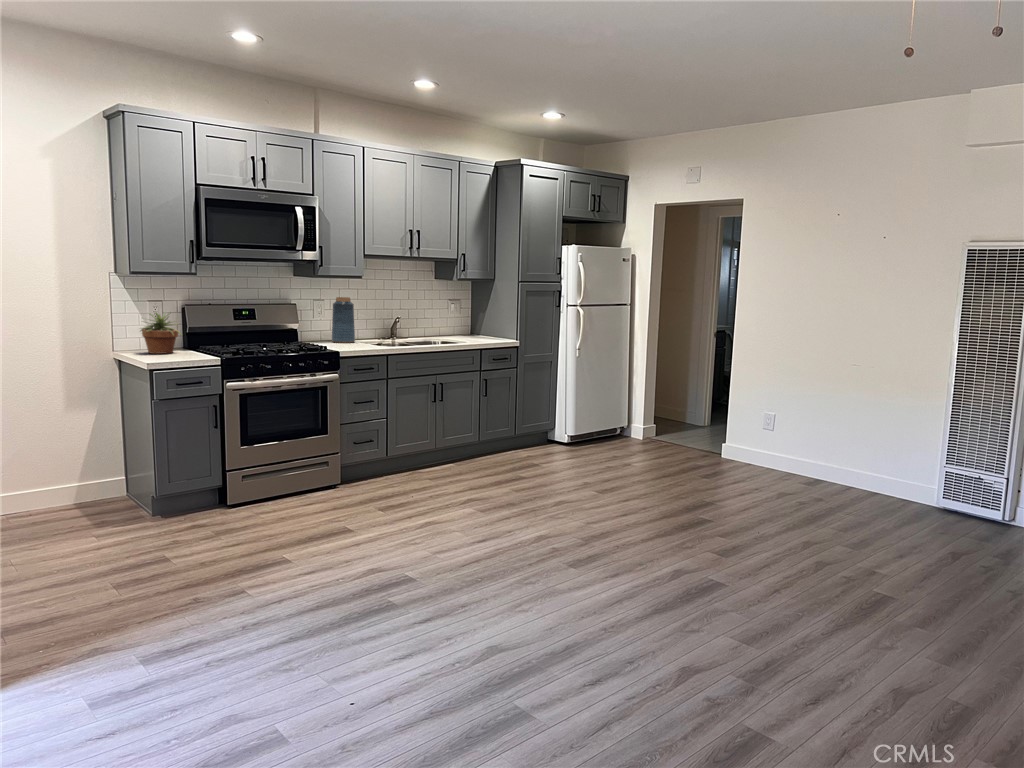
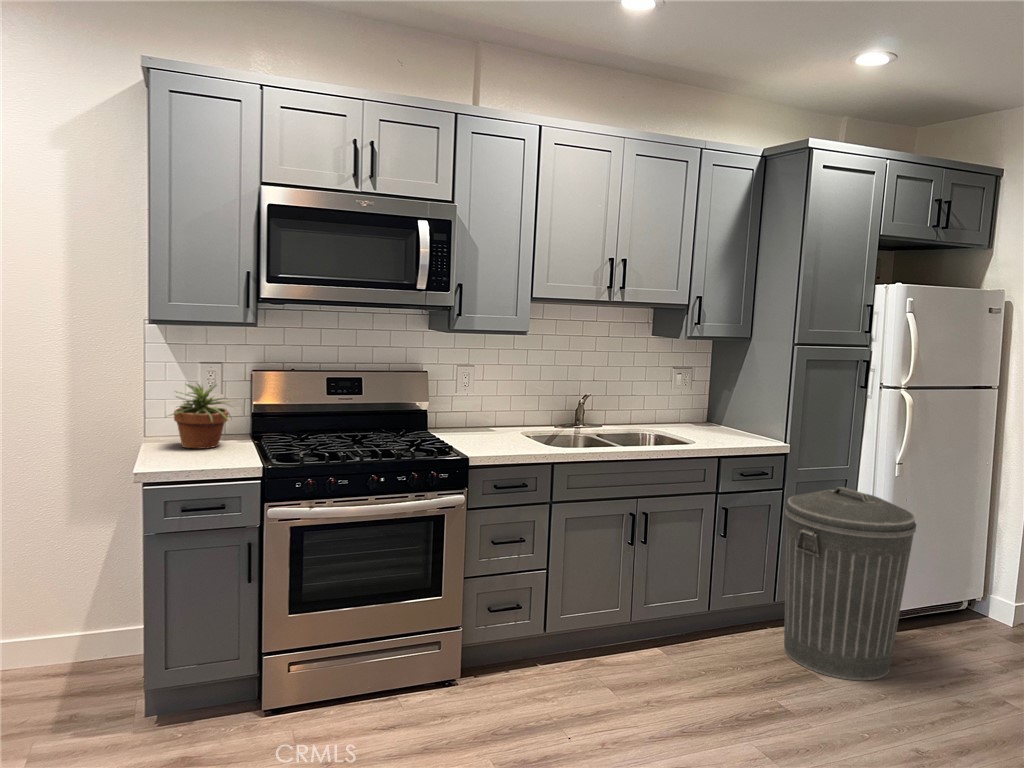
vase: present [332,297,355,343] -> none [478,362,515,435]
trash can: none [519,362,587,465] -> present [784,487,916,680]

